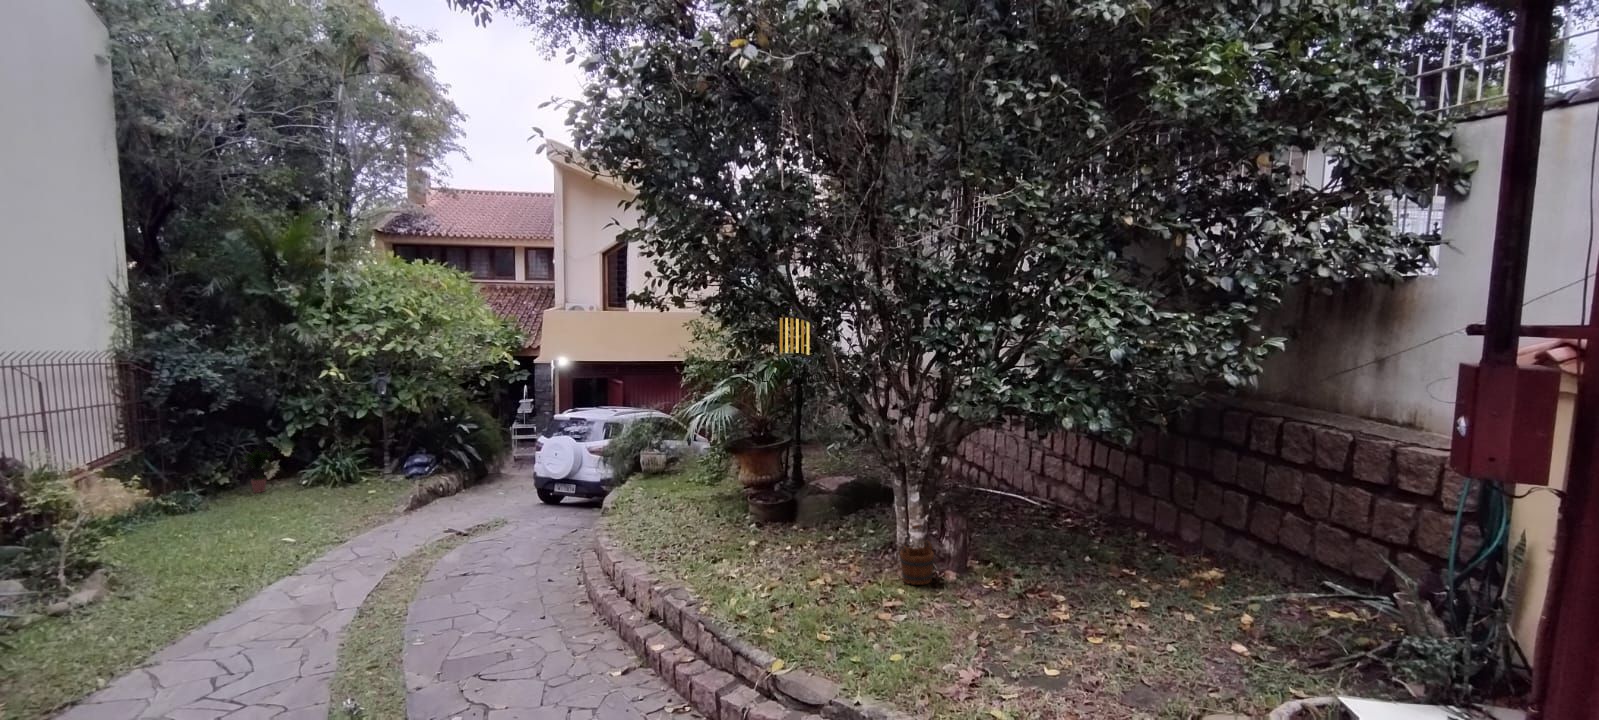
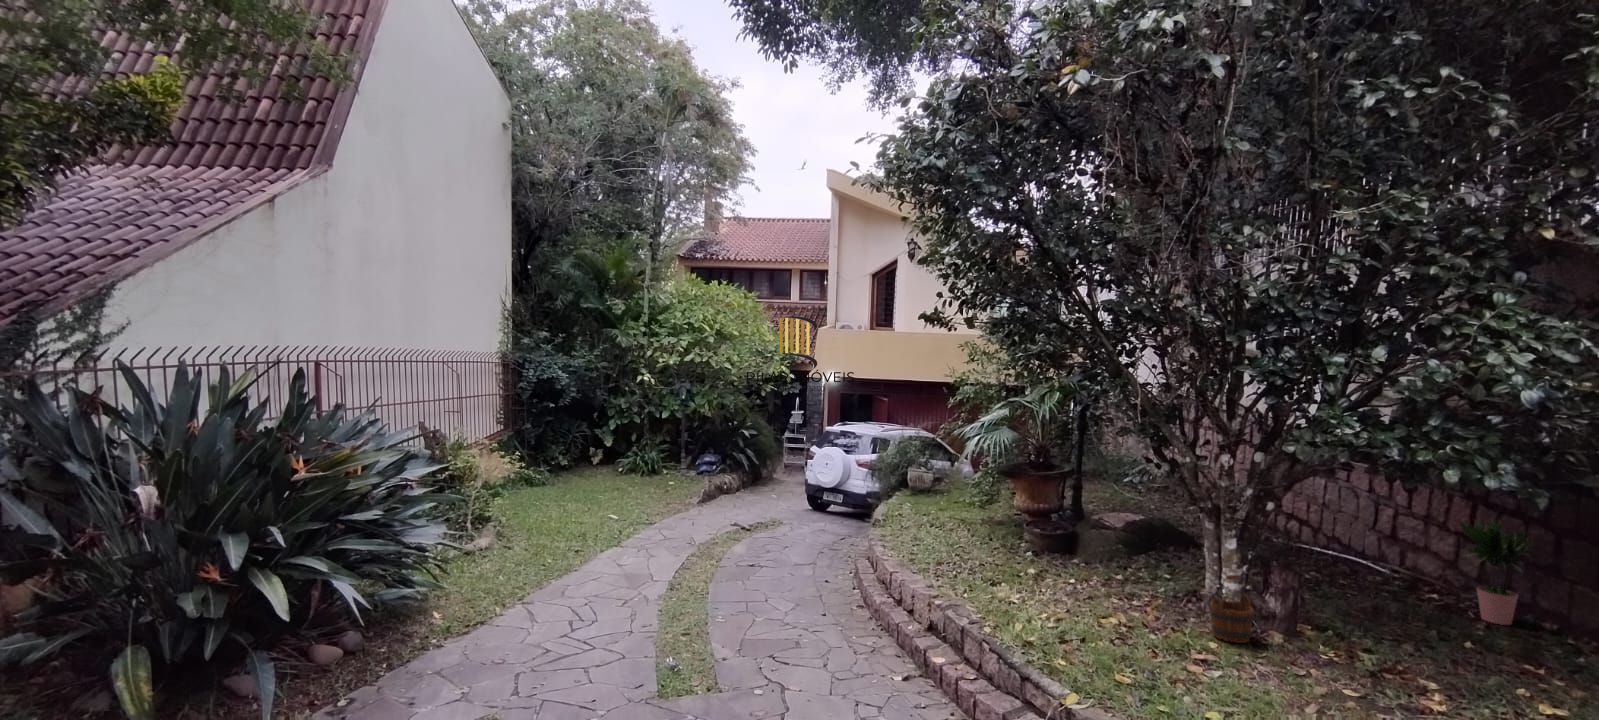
potted plant: present [239,449,274,493] -> present [1459,520,1532,625]

